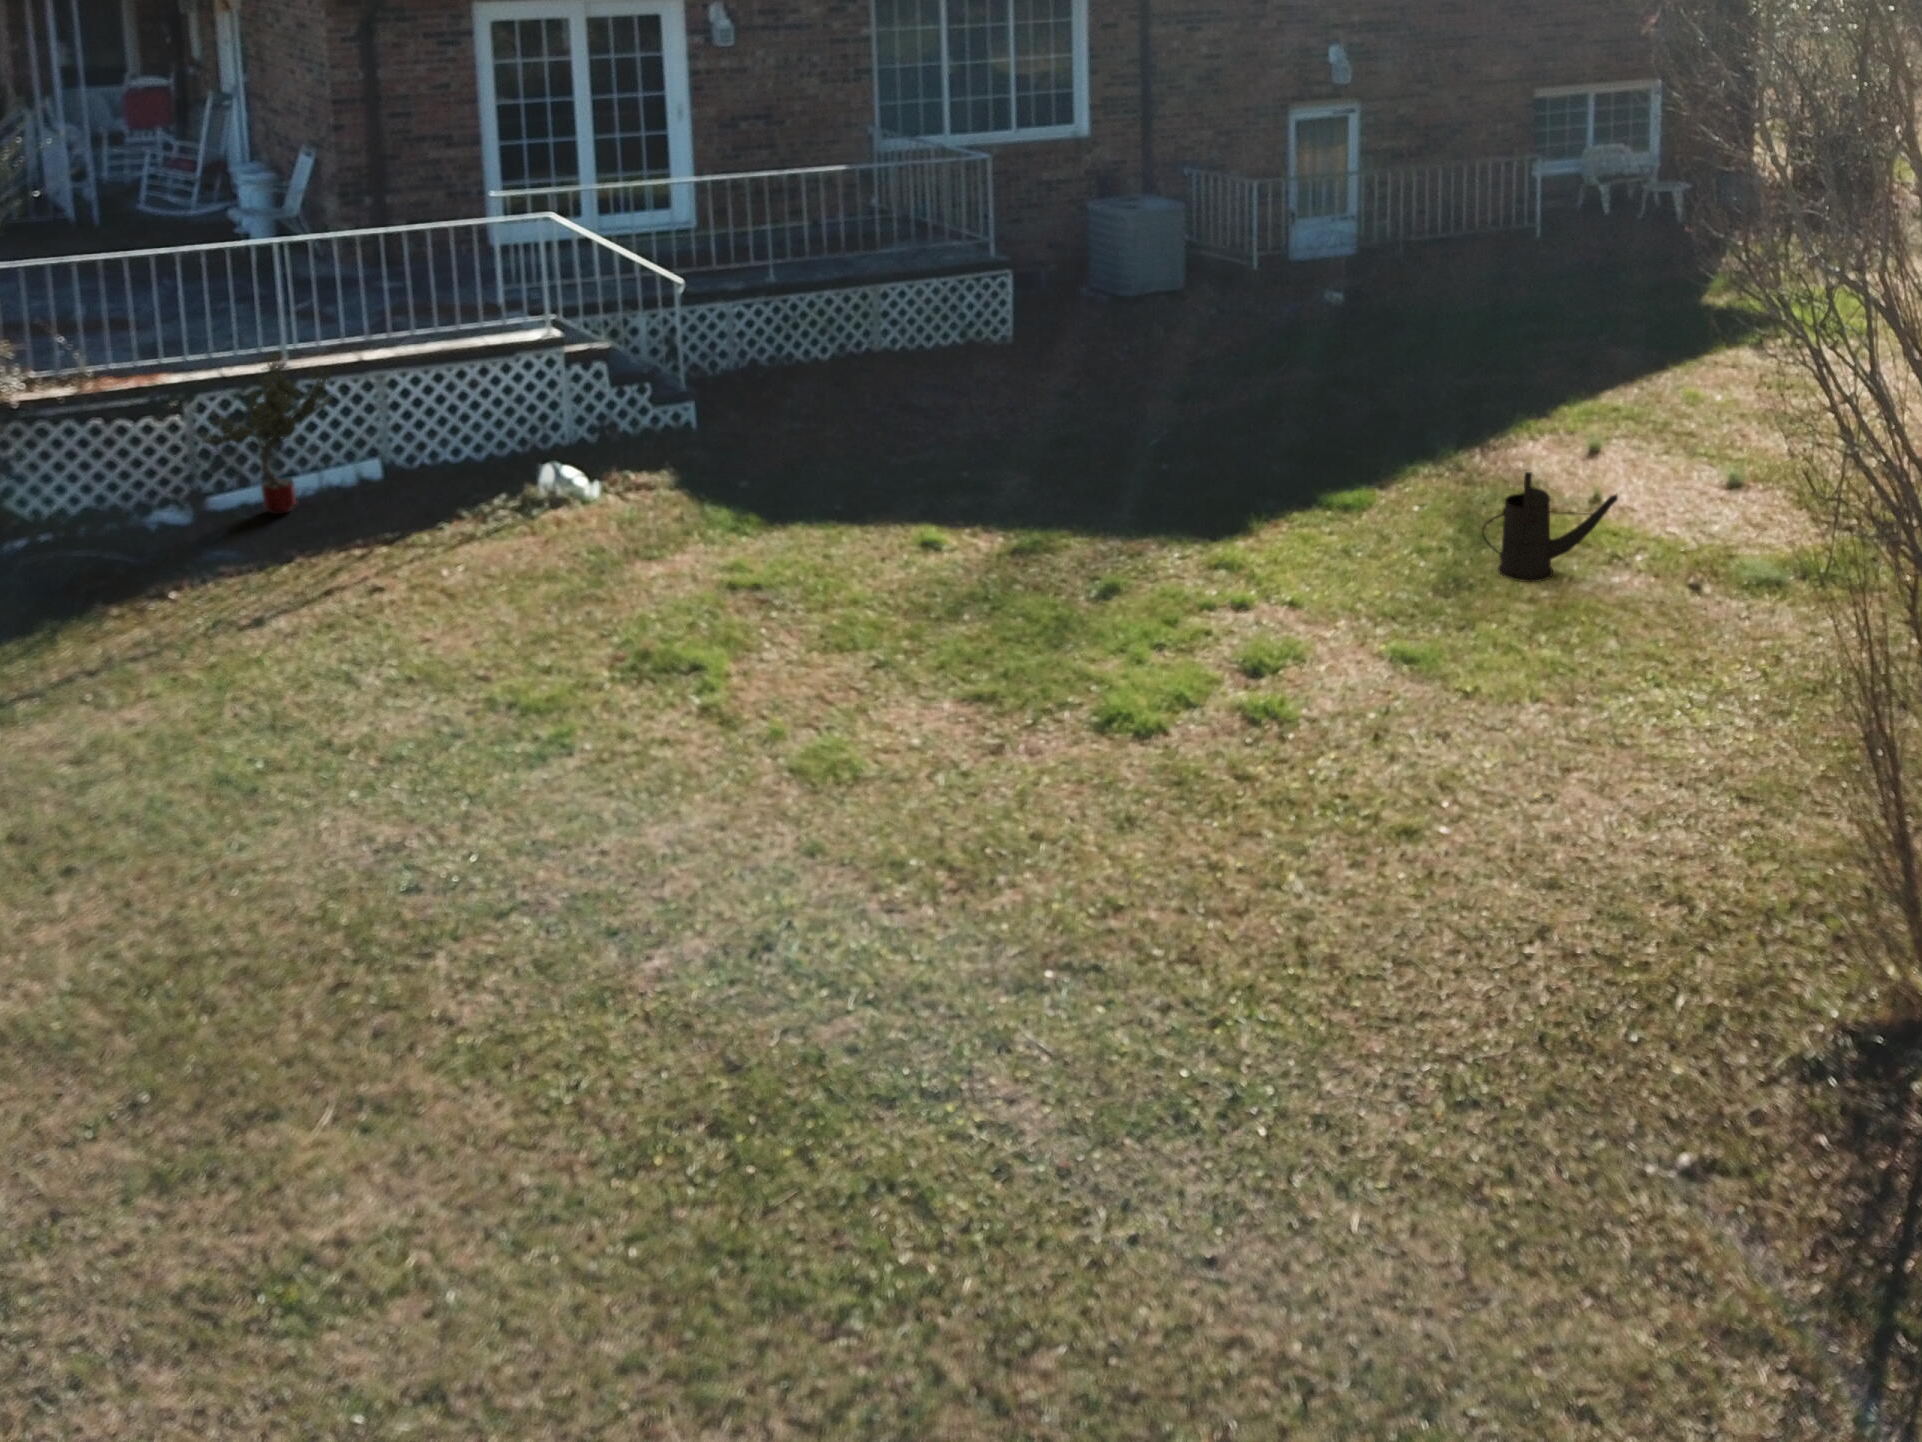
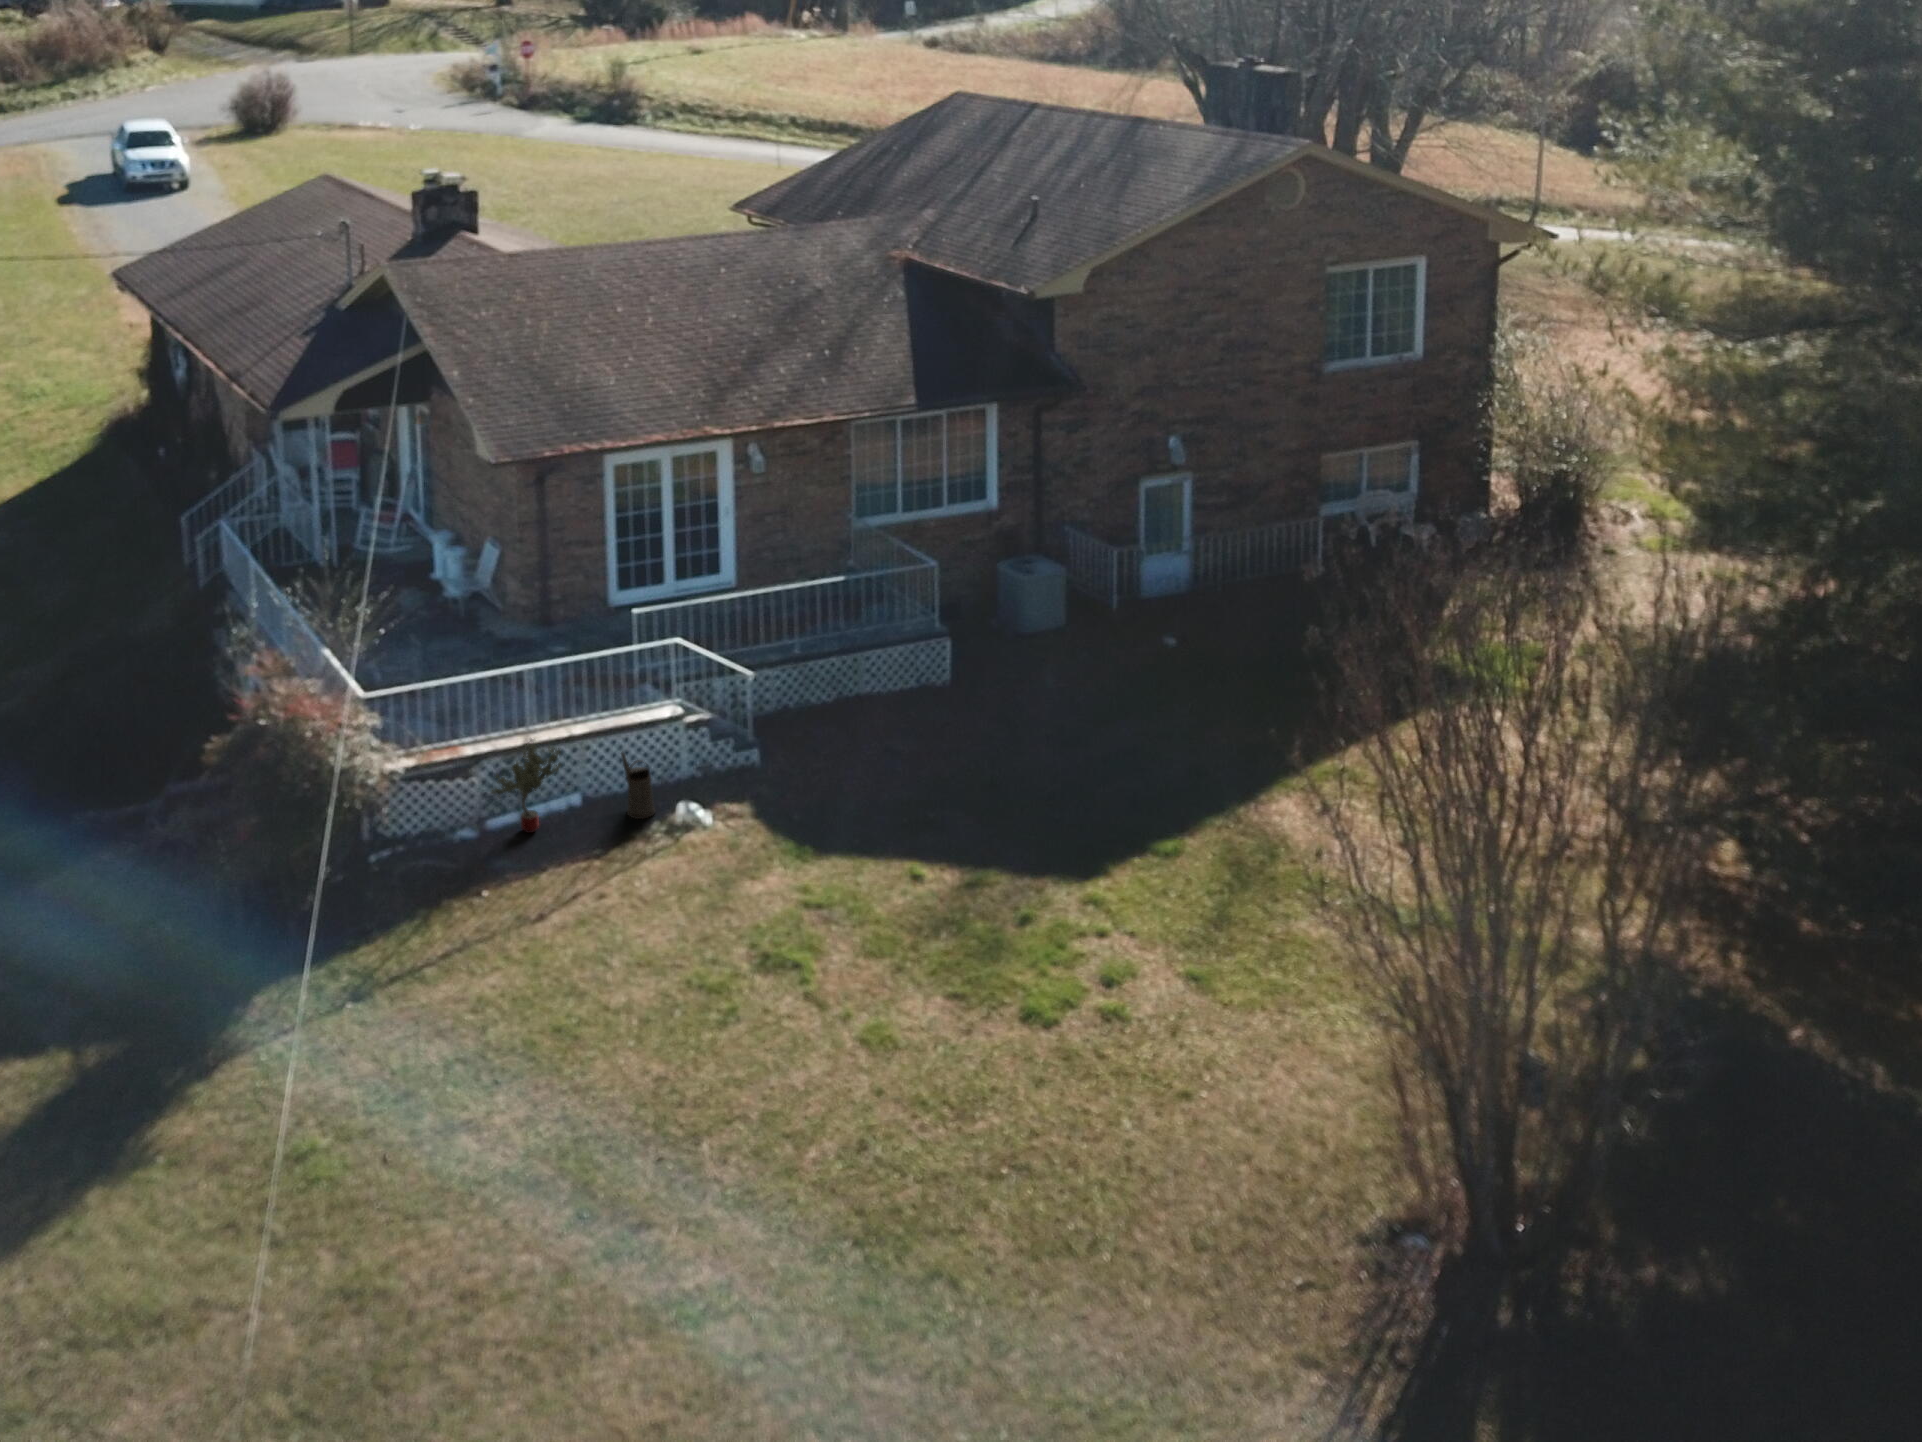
watering can: present [1482,472,1618,582] -> present [621,752,655,819]

